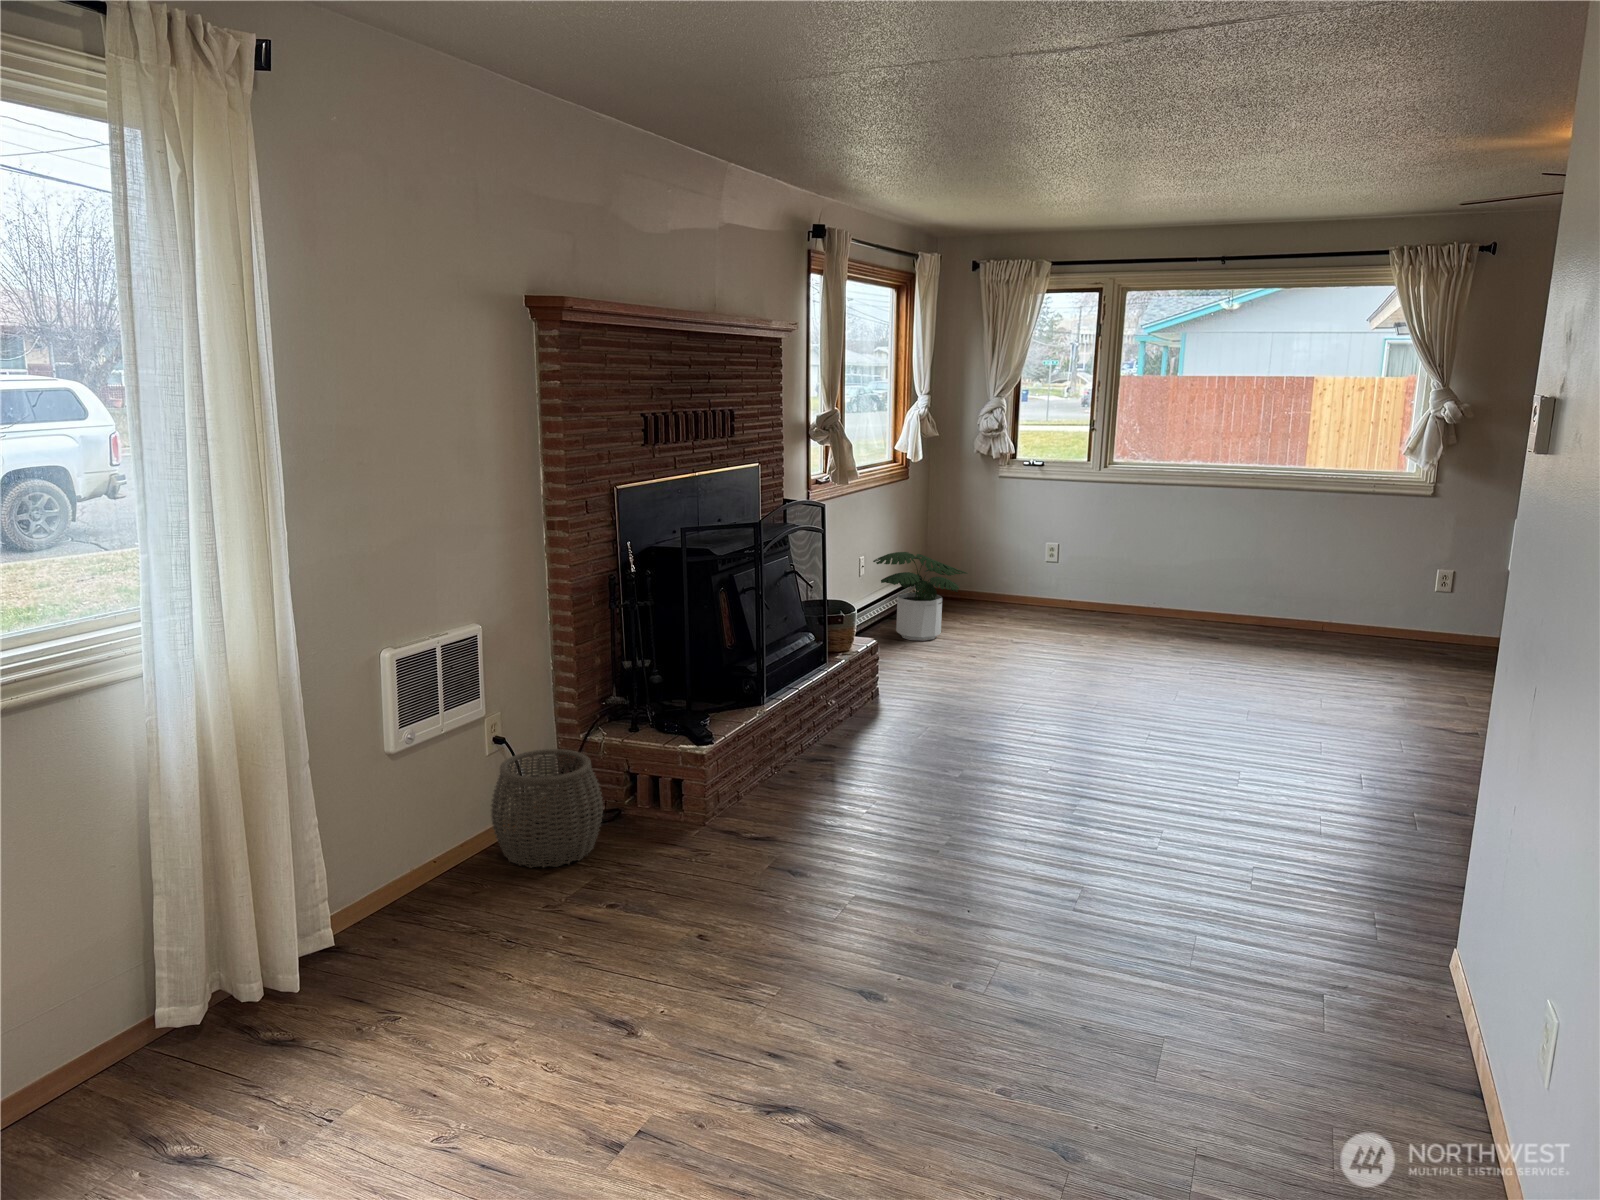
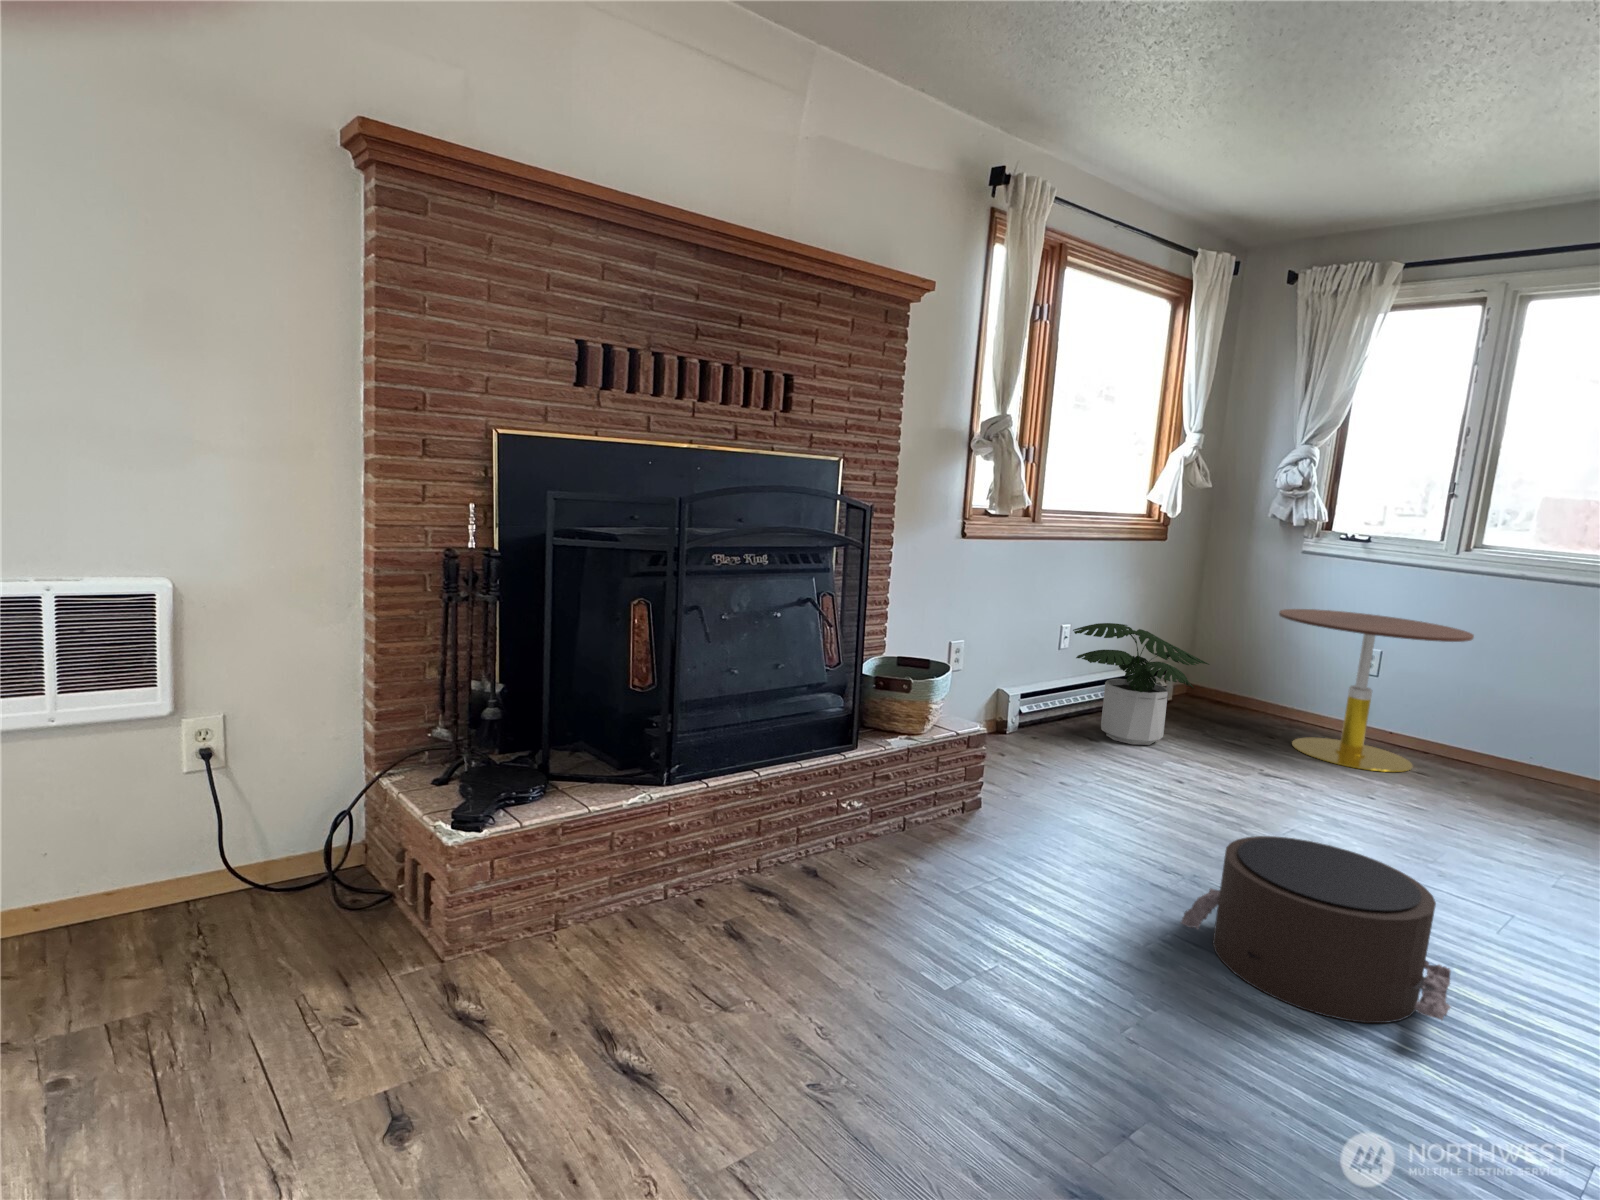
side table: none [999,520,1116,630] -> present [1279,609,1474,772]
pouf: none [1036,669,1161,748] -> present [1180,836,1451,1023]
woven basket: present [491,749,603,868] -> none [78,779,288,977]

